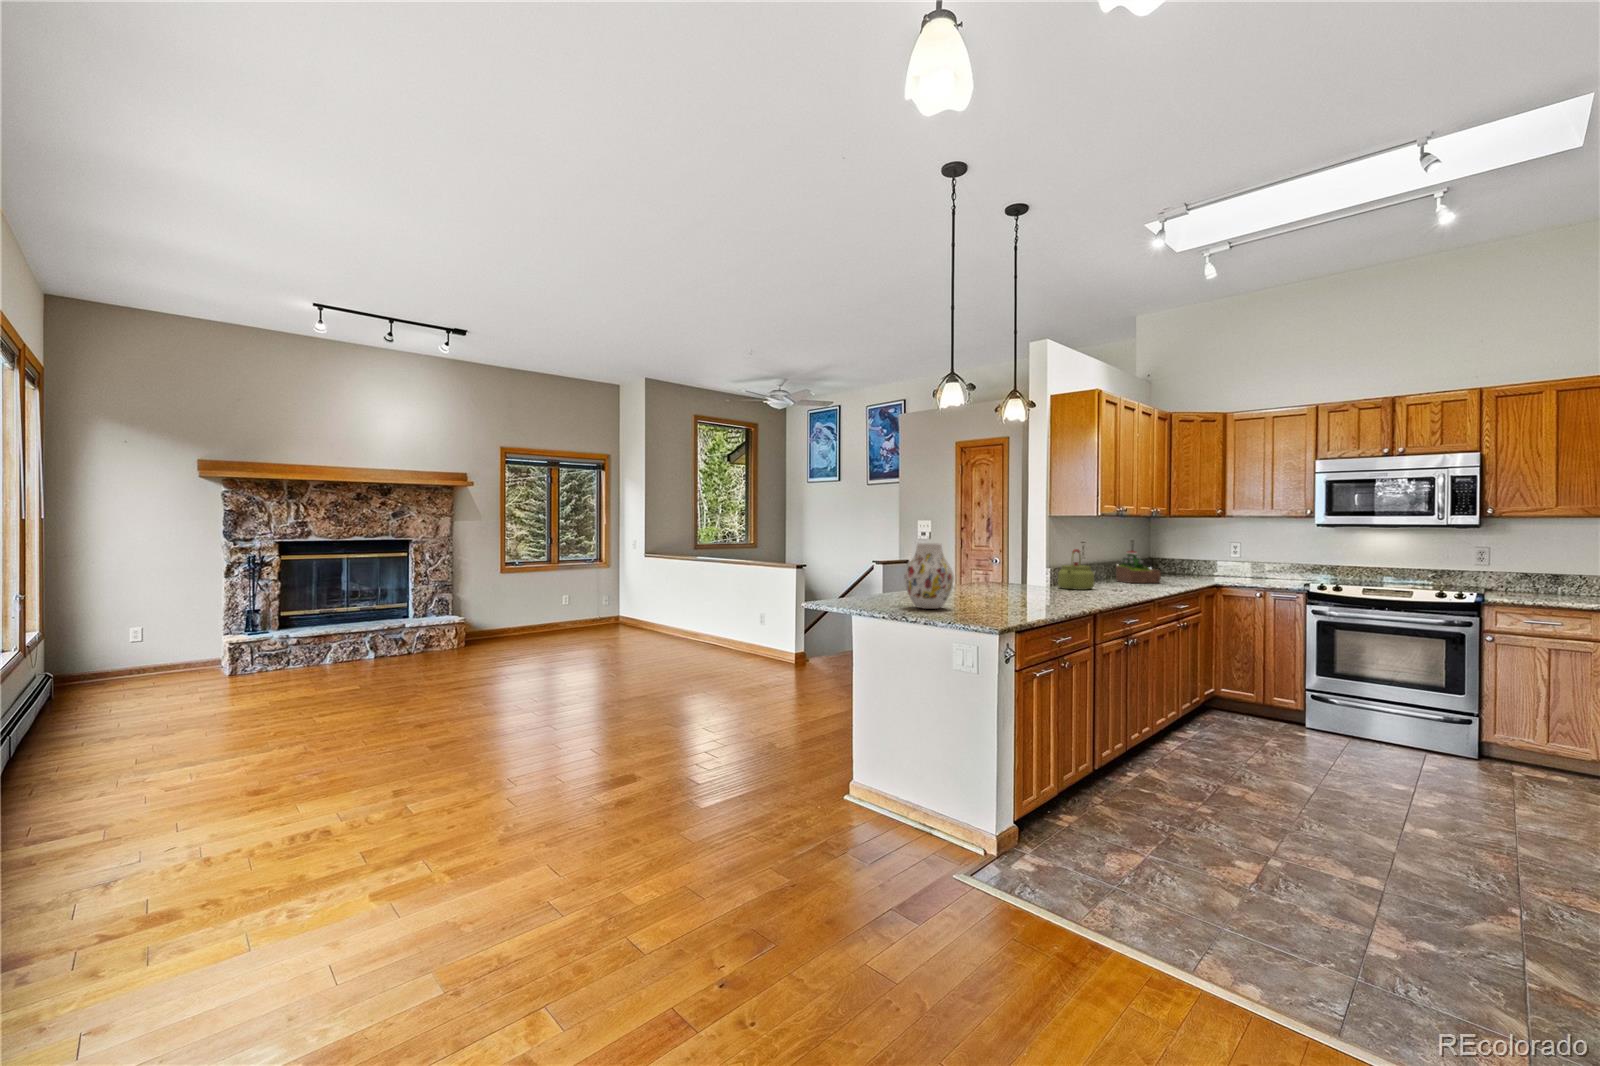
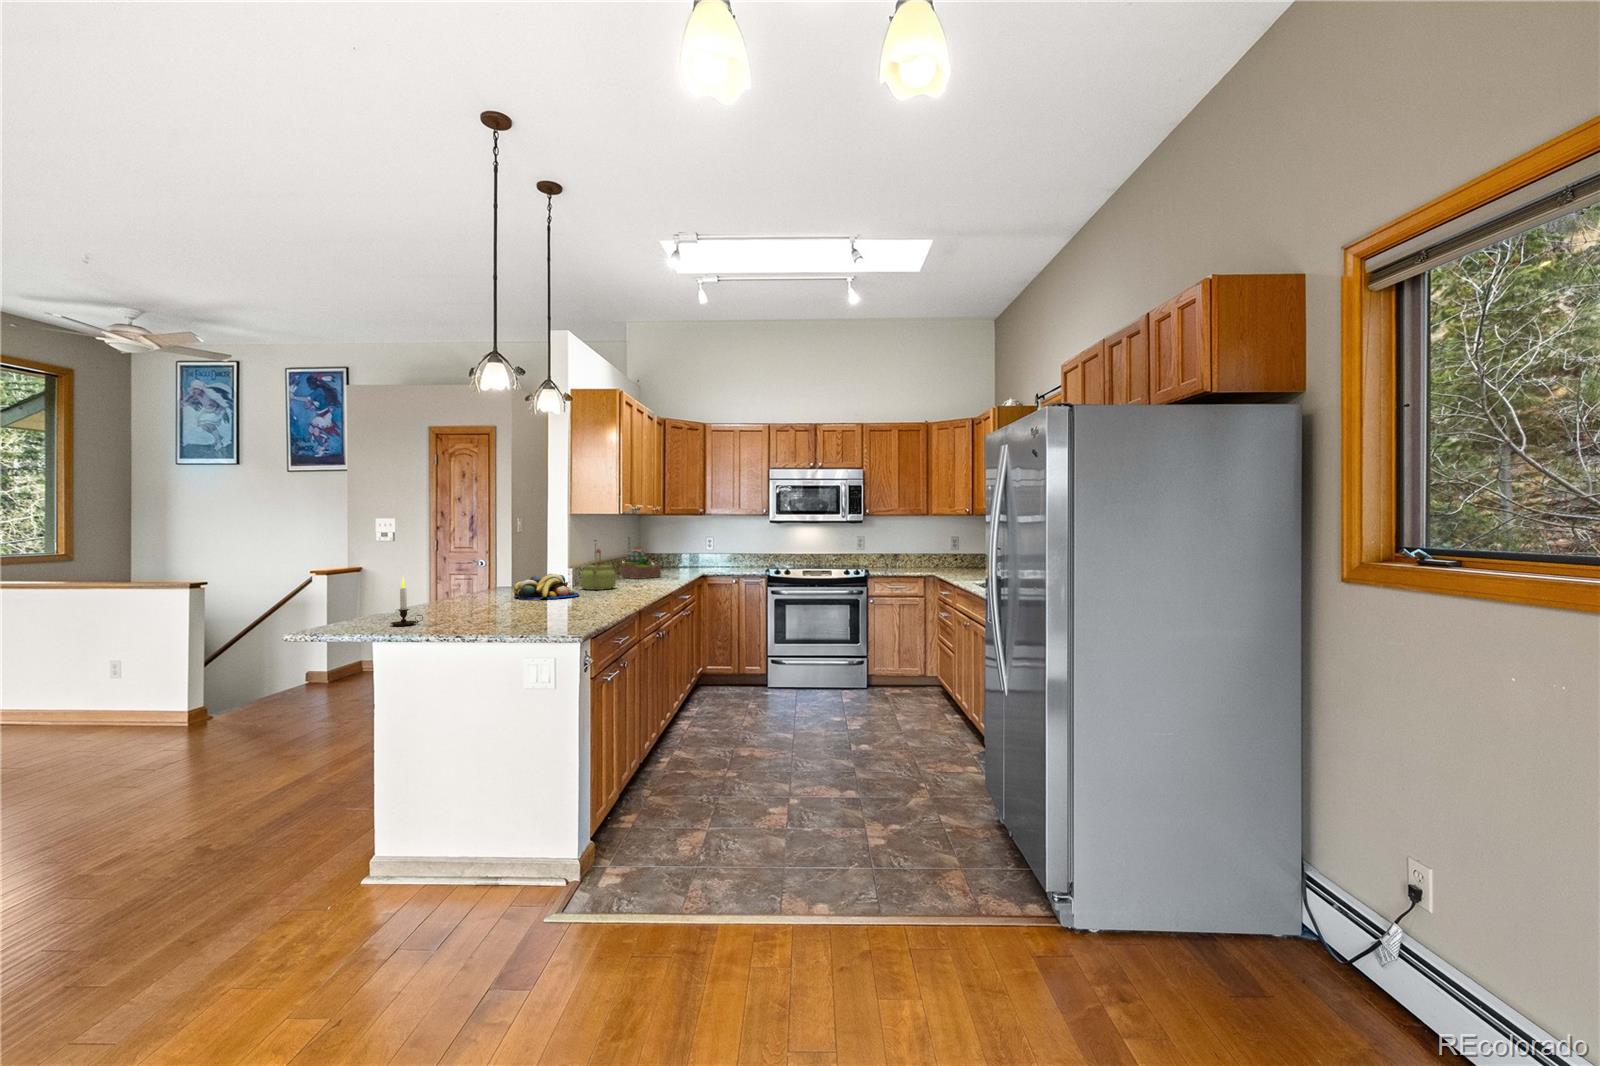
vase: present [905,543,954,609] -> none [451,551,511,627]
candle: none [867,562,890,602] -> present [391,577,423,626]
fruit bowl: none [988,570,1049,594] -> present [514,574,579,600]

